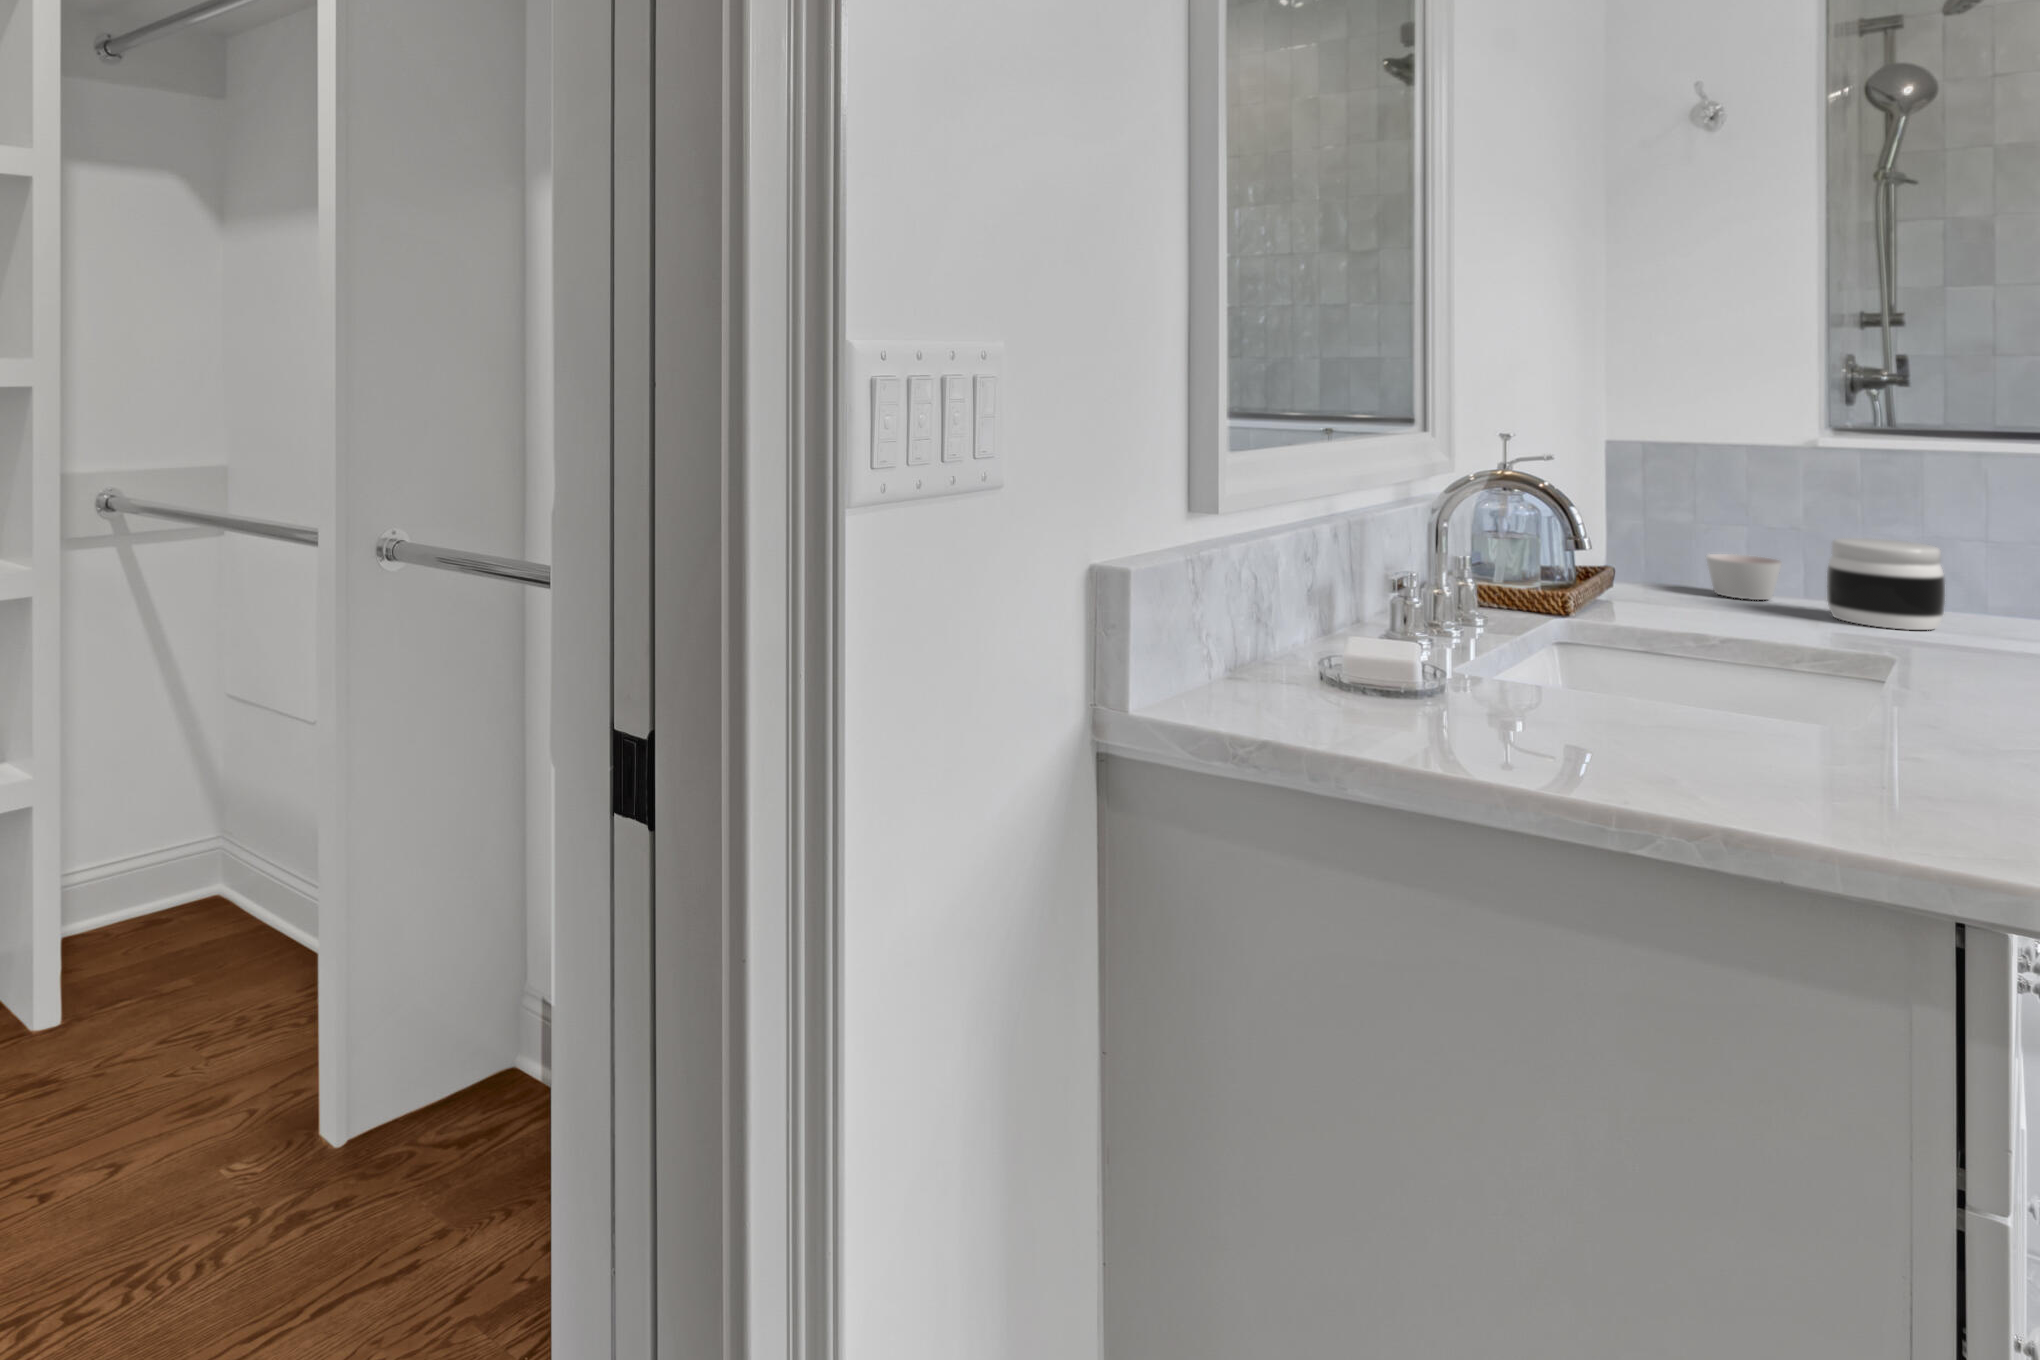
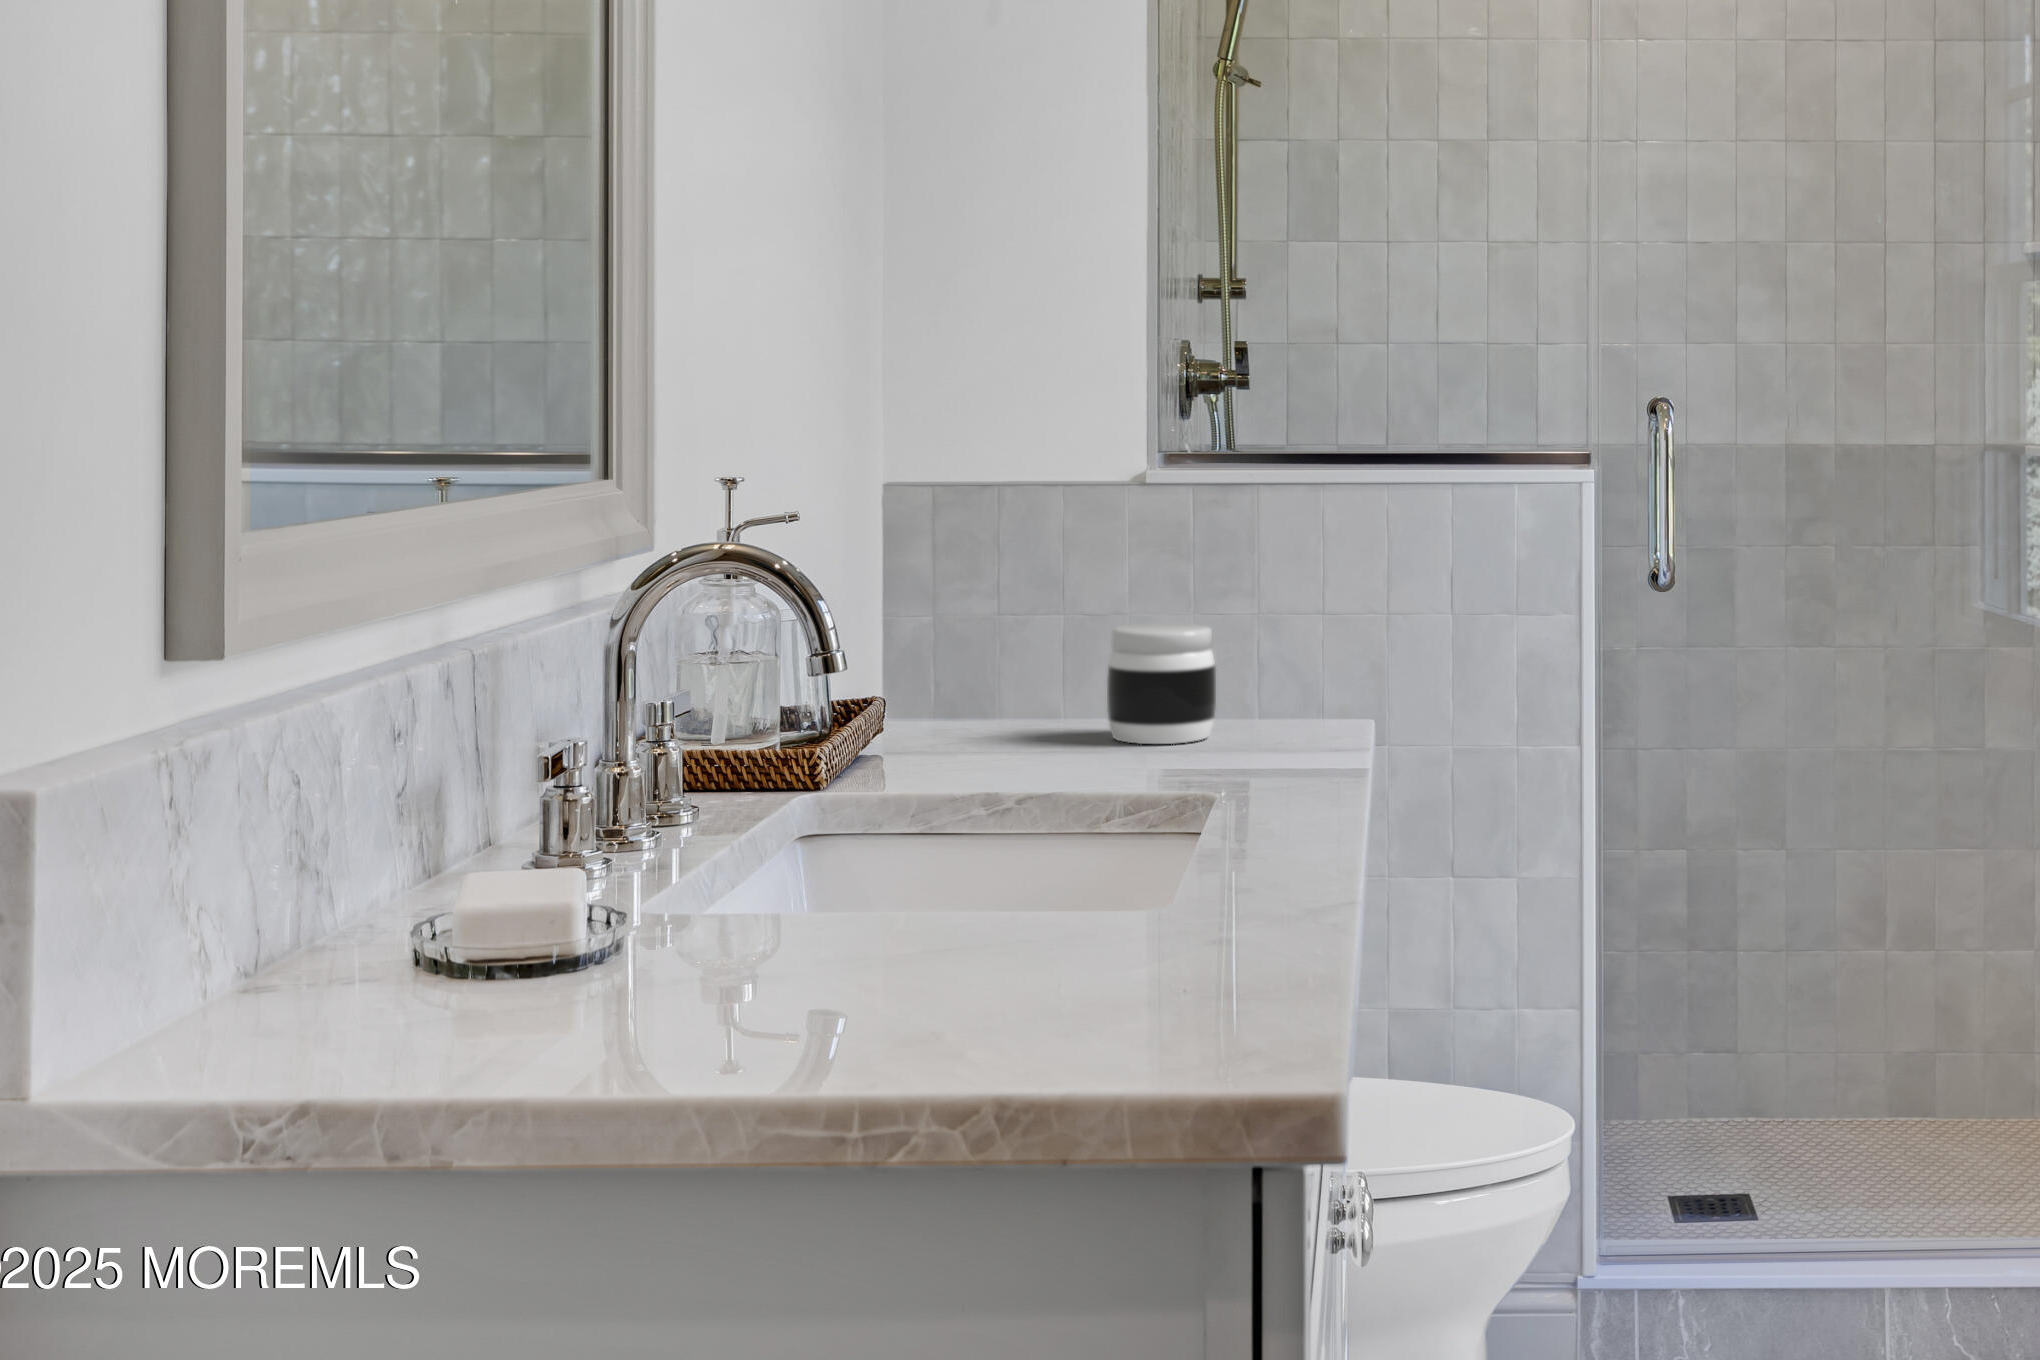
candle: present [1706,554,1782,600] -> none [981,665,1061,729]

